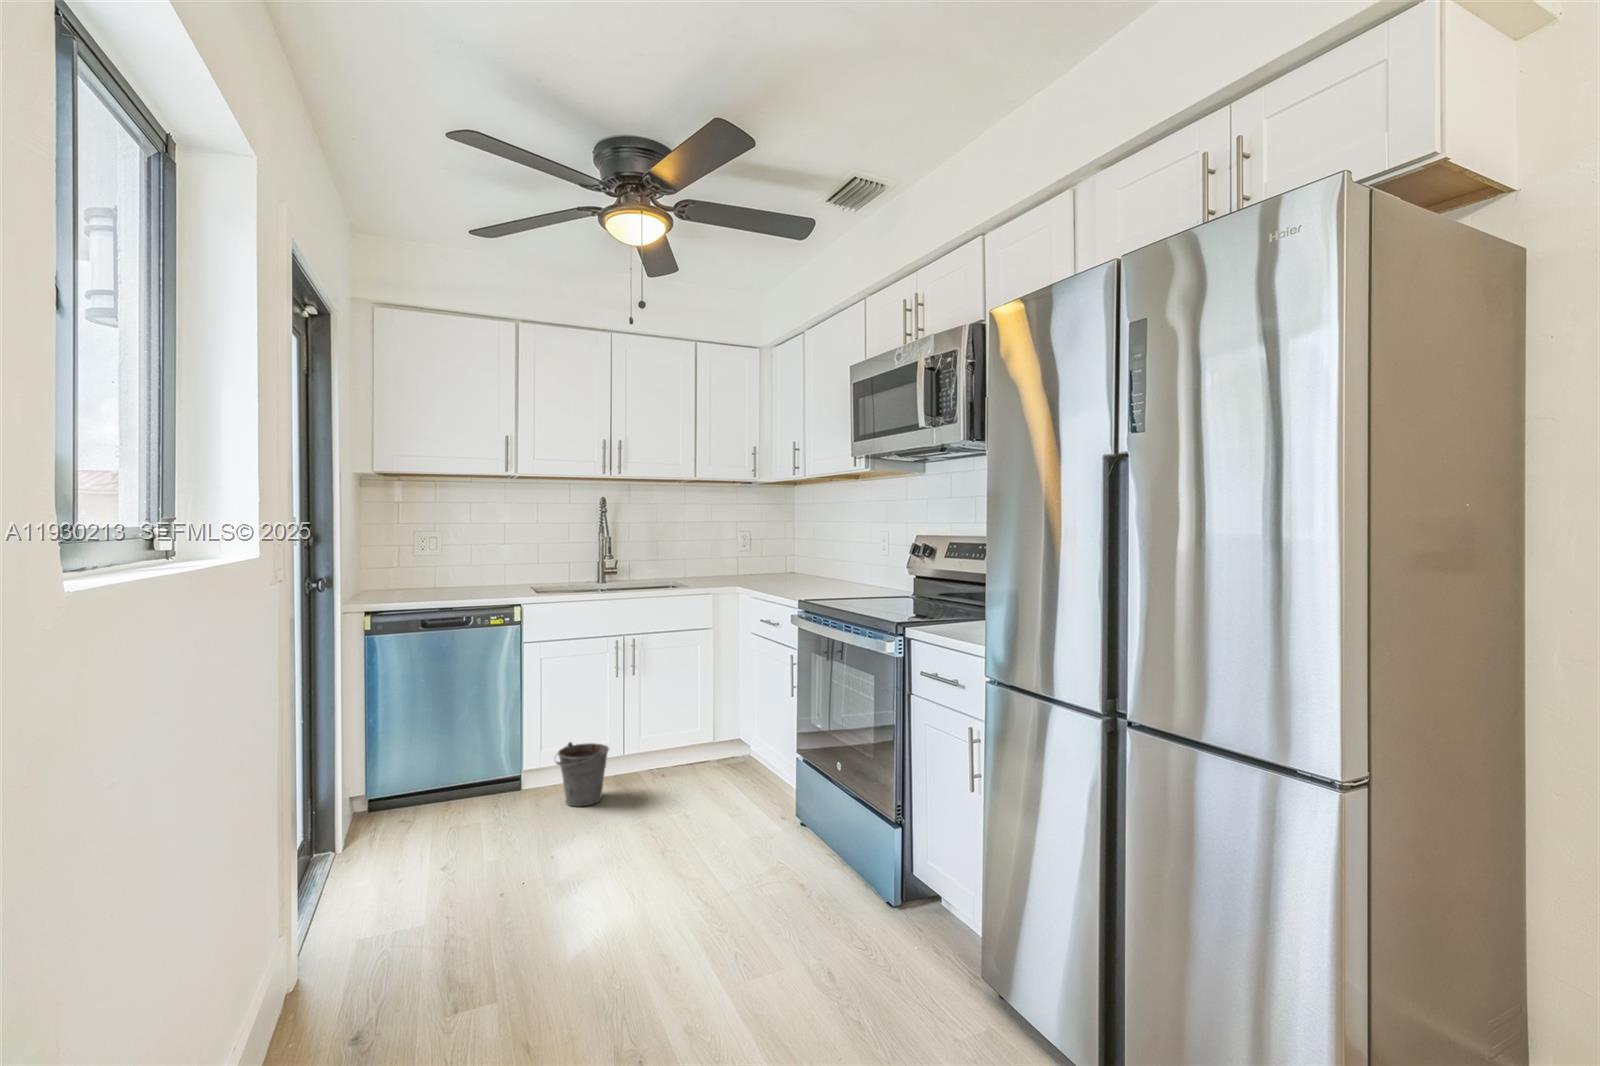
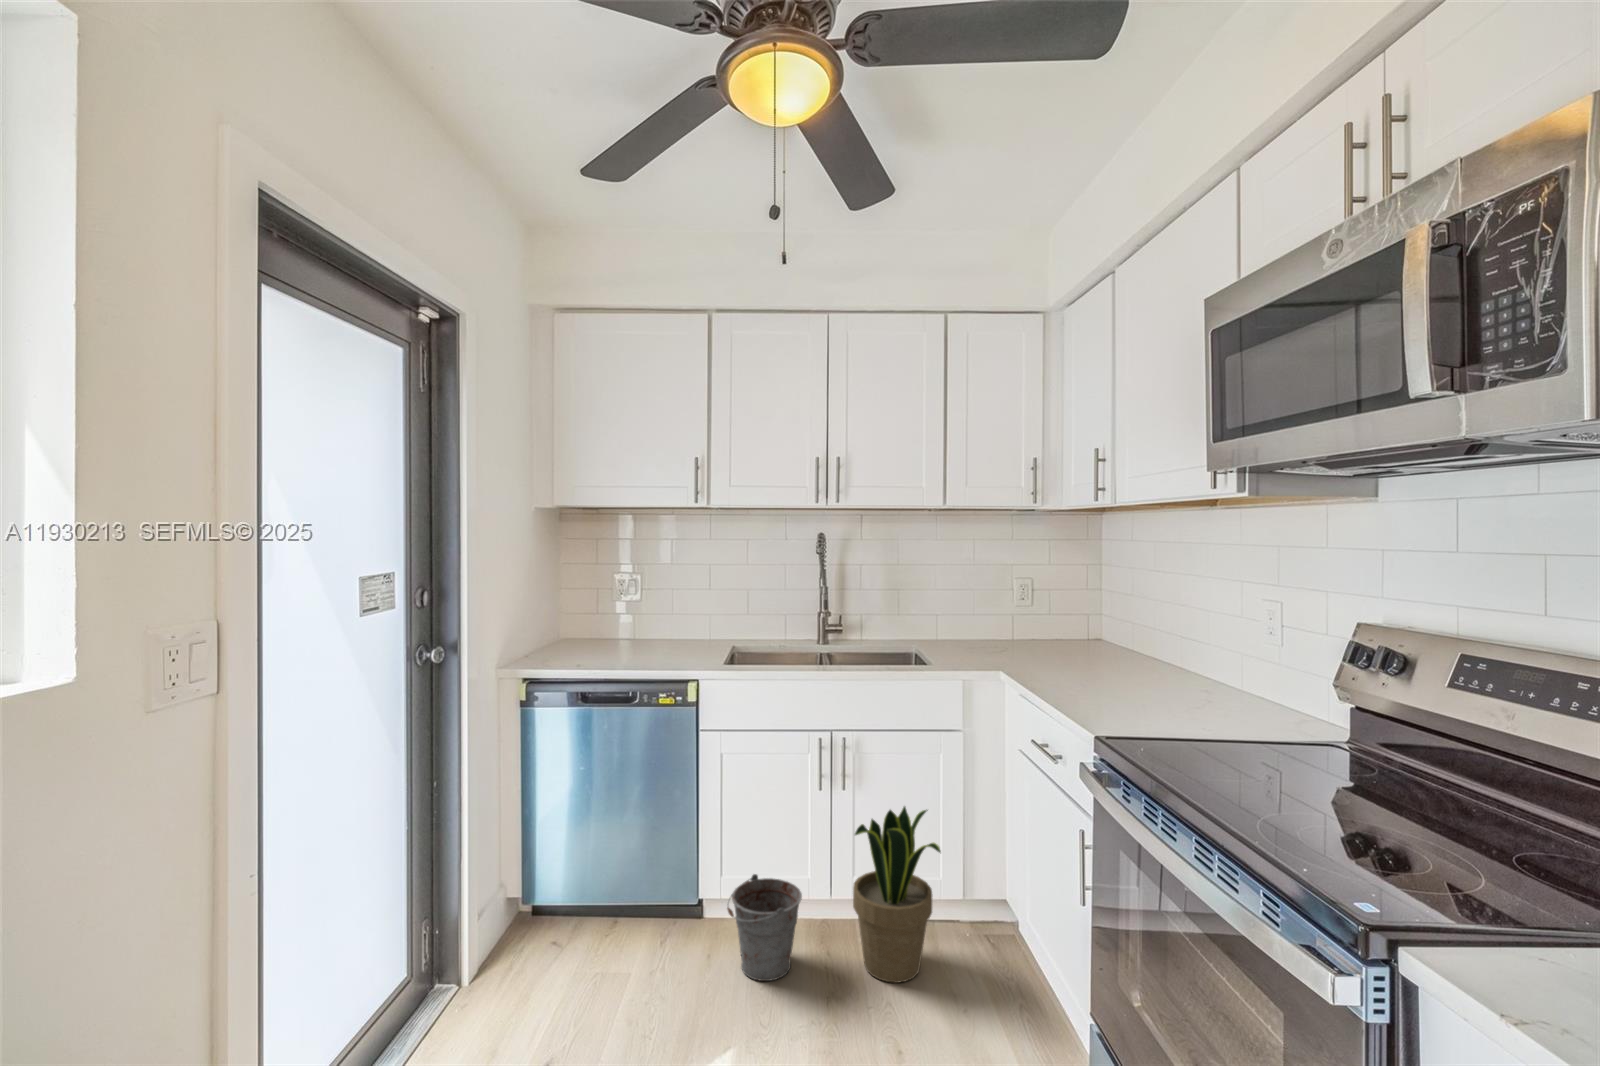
potted plant: none [644,680,704,793] -> present [853,806,941,983]

